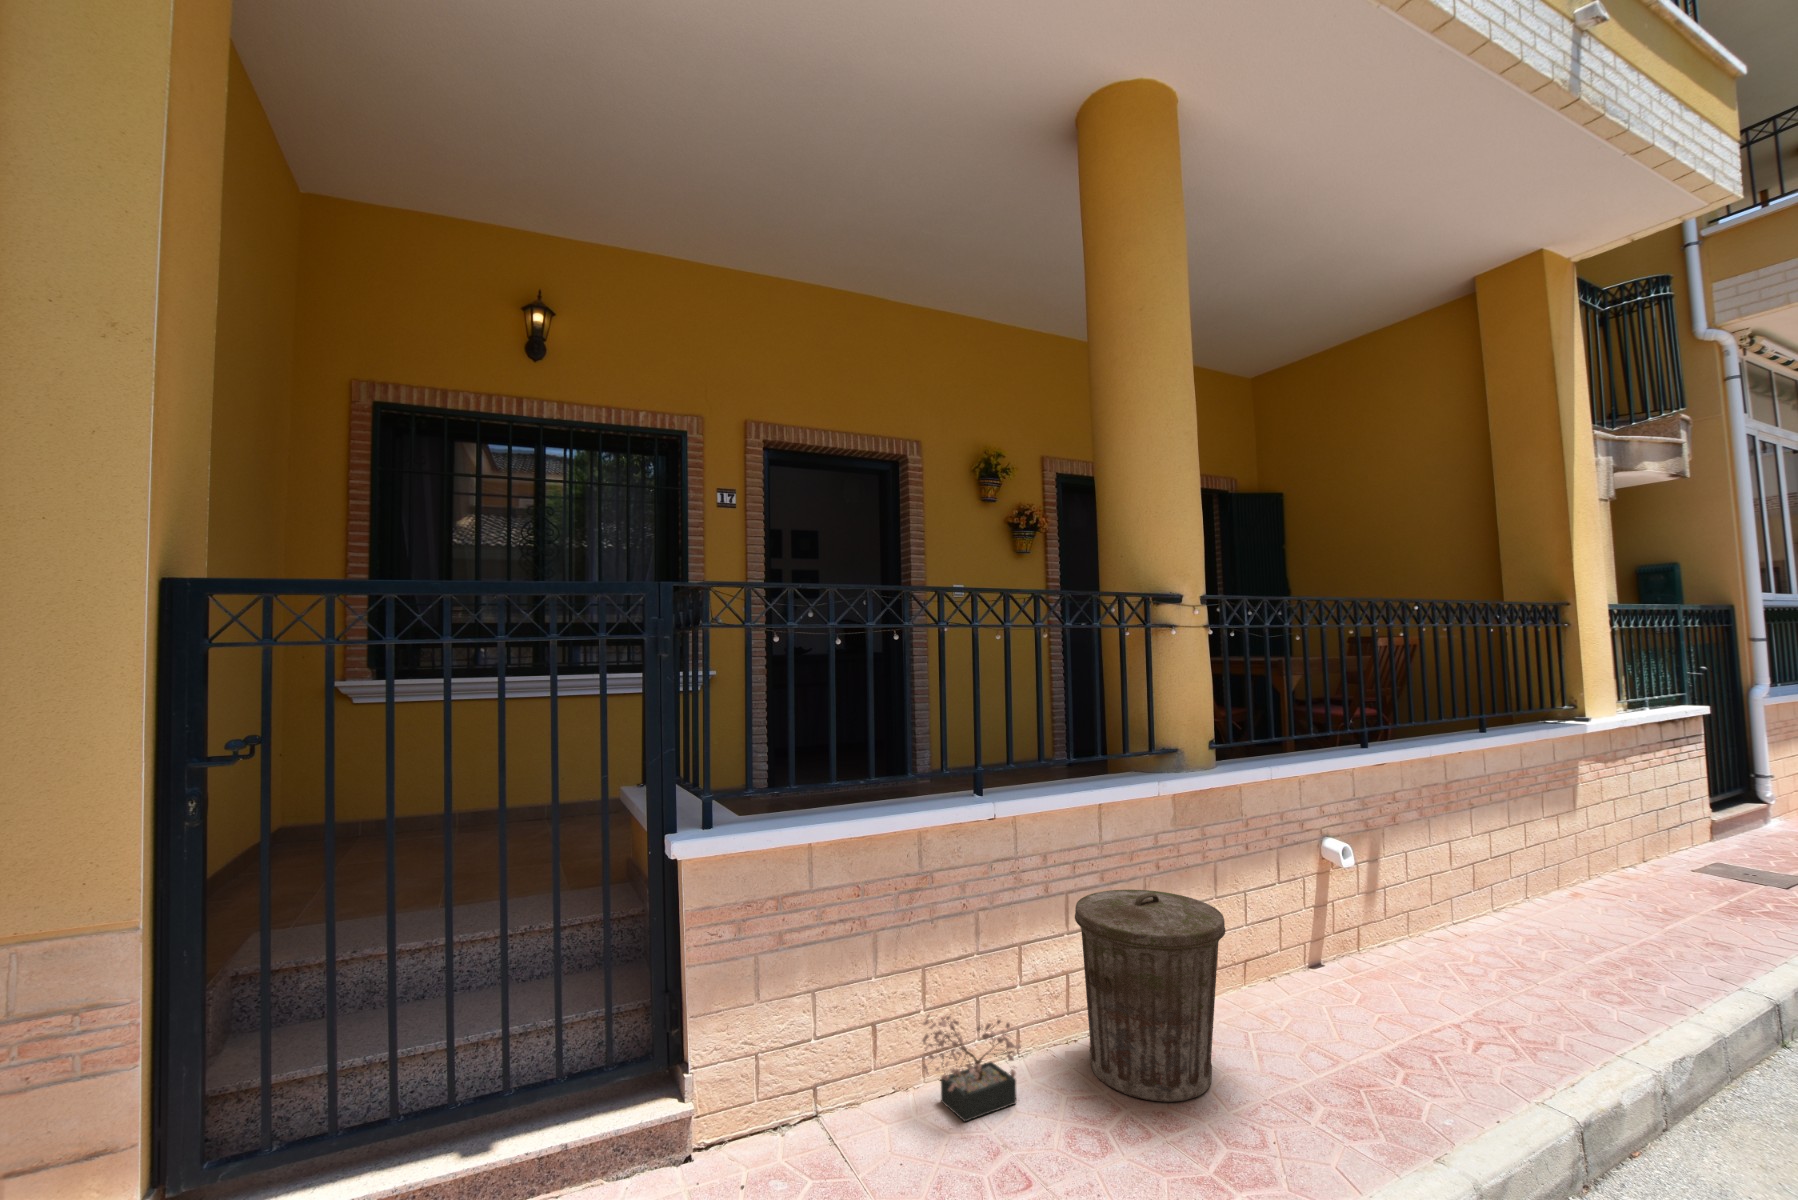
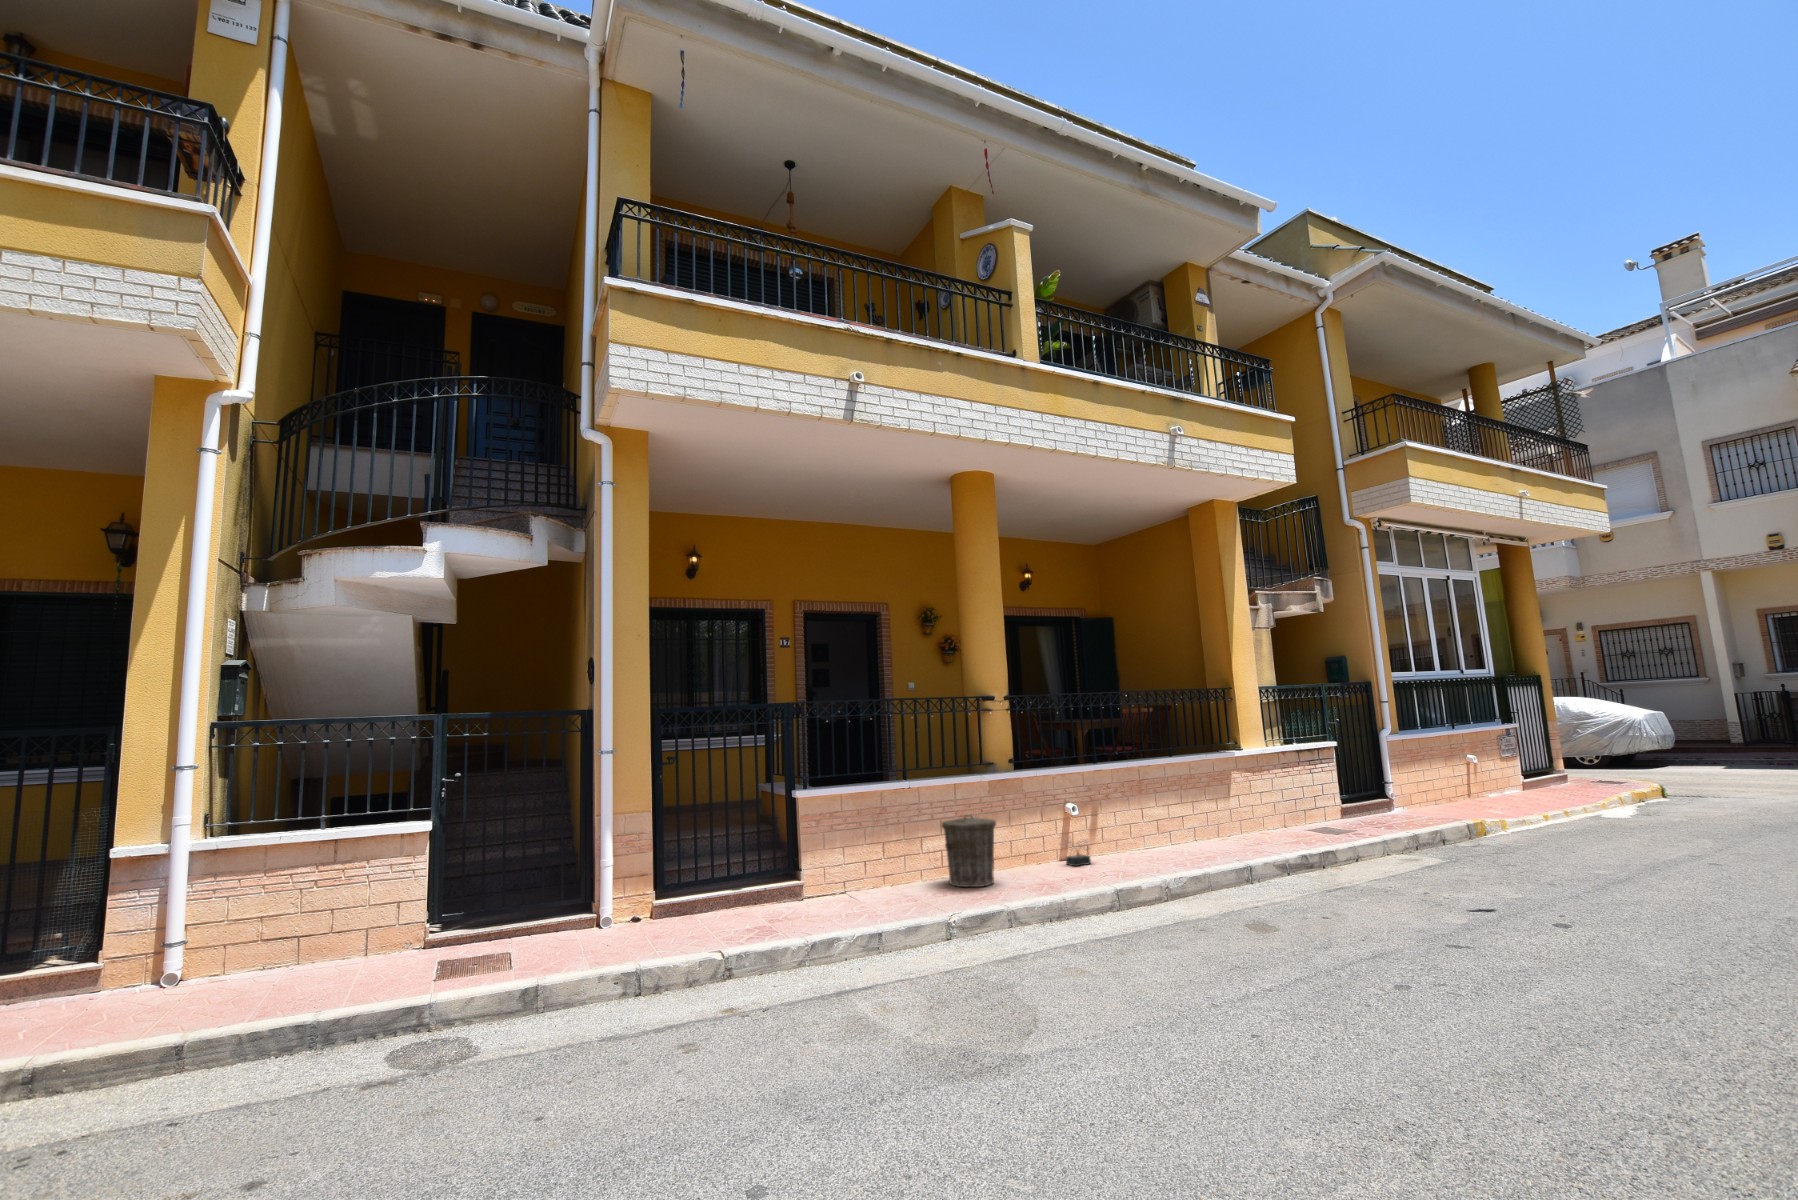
decorative plant: present [922,1015,1021,1121] -> present [1061,837,1091,866]

